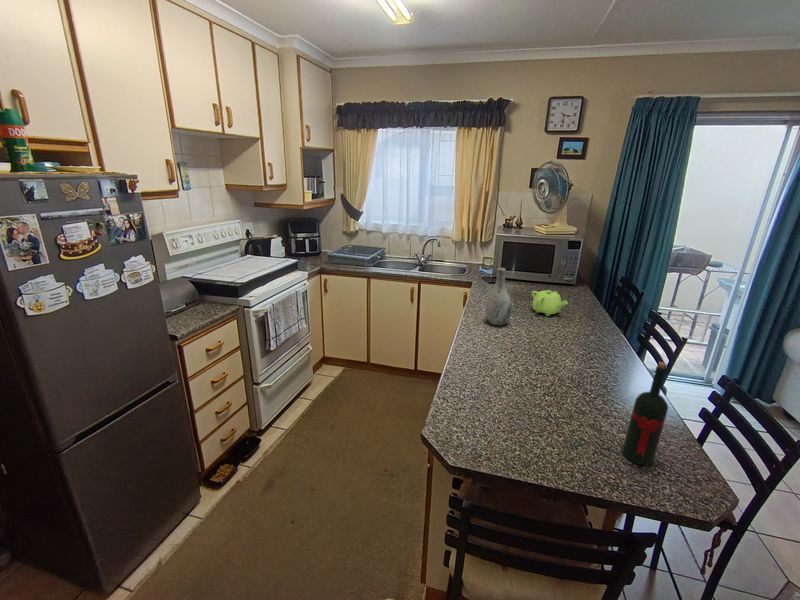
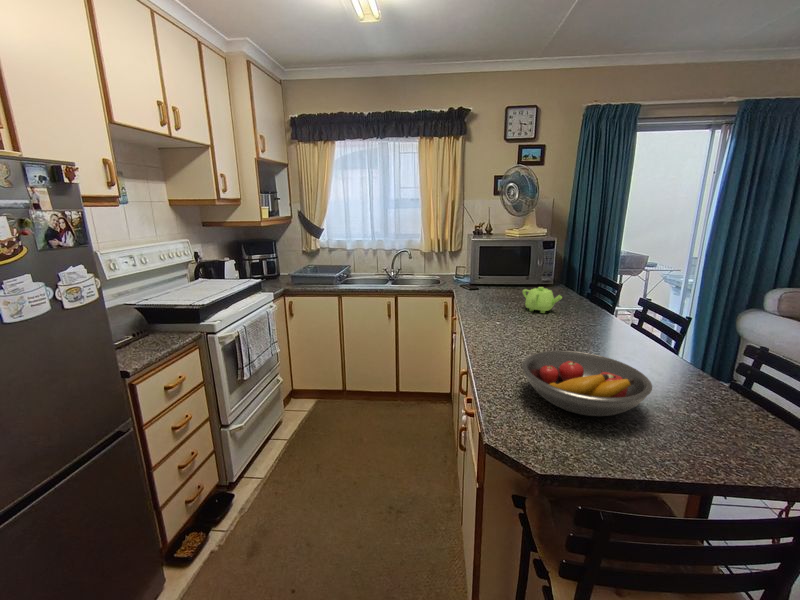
vase: present [486,268,512,325] -> none [486,264,513,325]
fruit bowl: none [476,360,583,425] -> present [522,351,652,416]
wine bottle: present [622,362,668,465] -> none [705,322,758,442]

